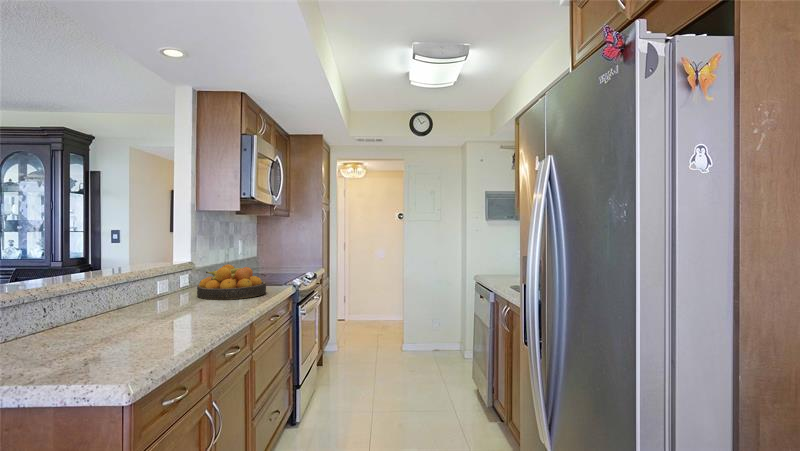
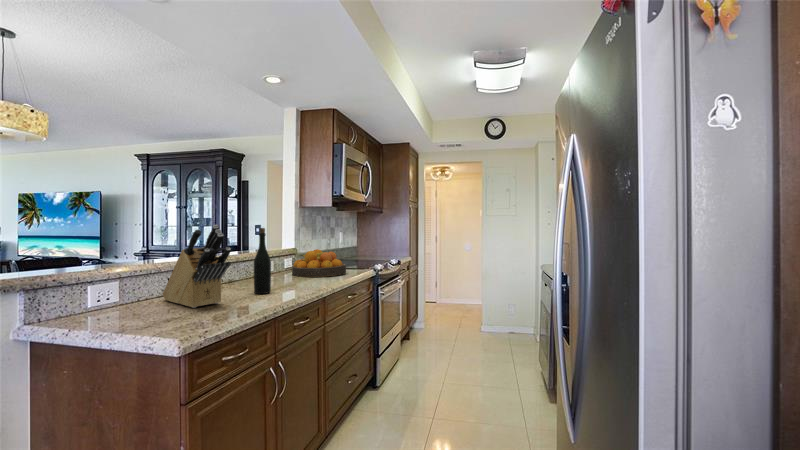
knife block: none [41,243,158,354] -> present [163,225,231,308]
bottle: none [170,244,193,327] -> present [254,228,271,294]

